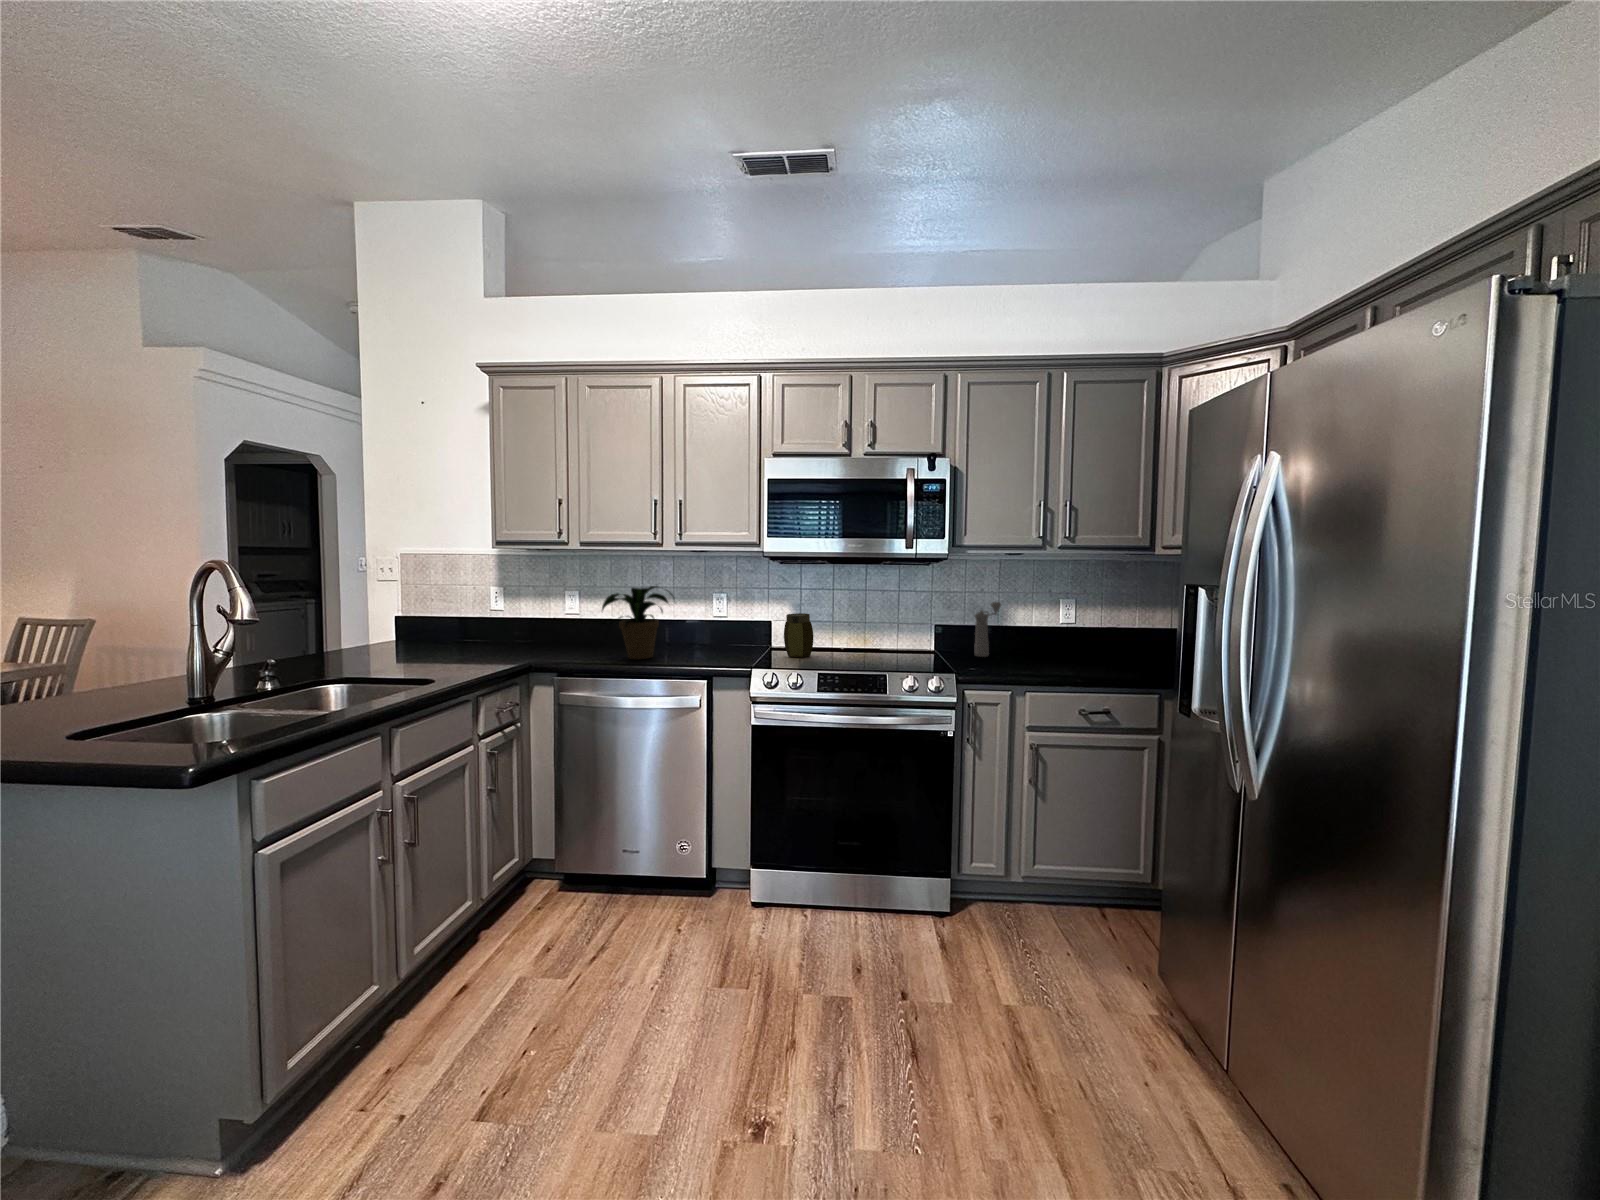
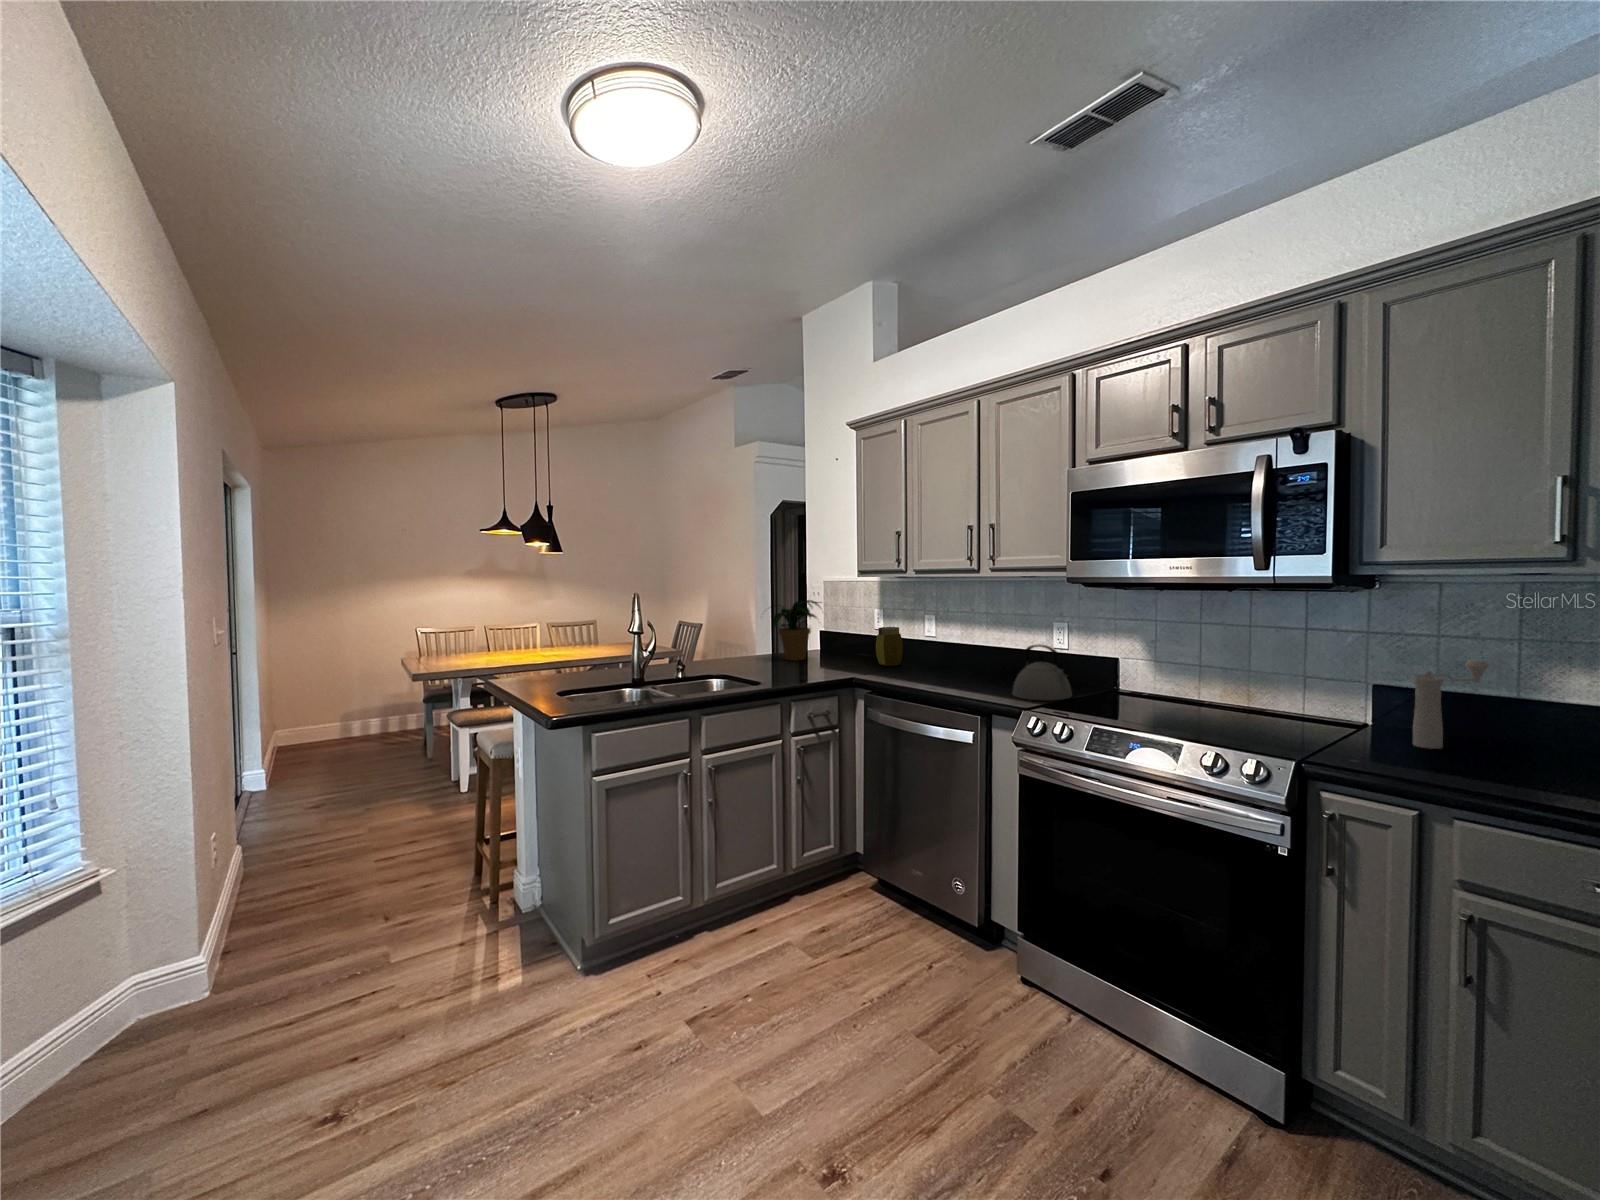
potted plant: present [602,586,673,659] -> present [773,600,819,661]
jar: present [784,613,813,657] -> present [876,627,903,666]
kettle: none [706,616,757,664] -> present [1012,644,1072,700]

